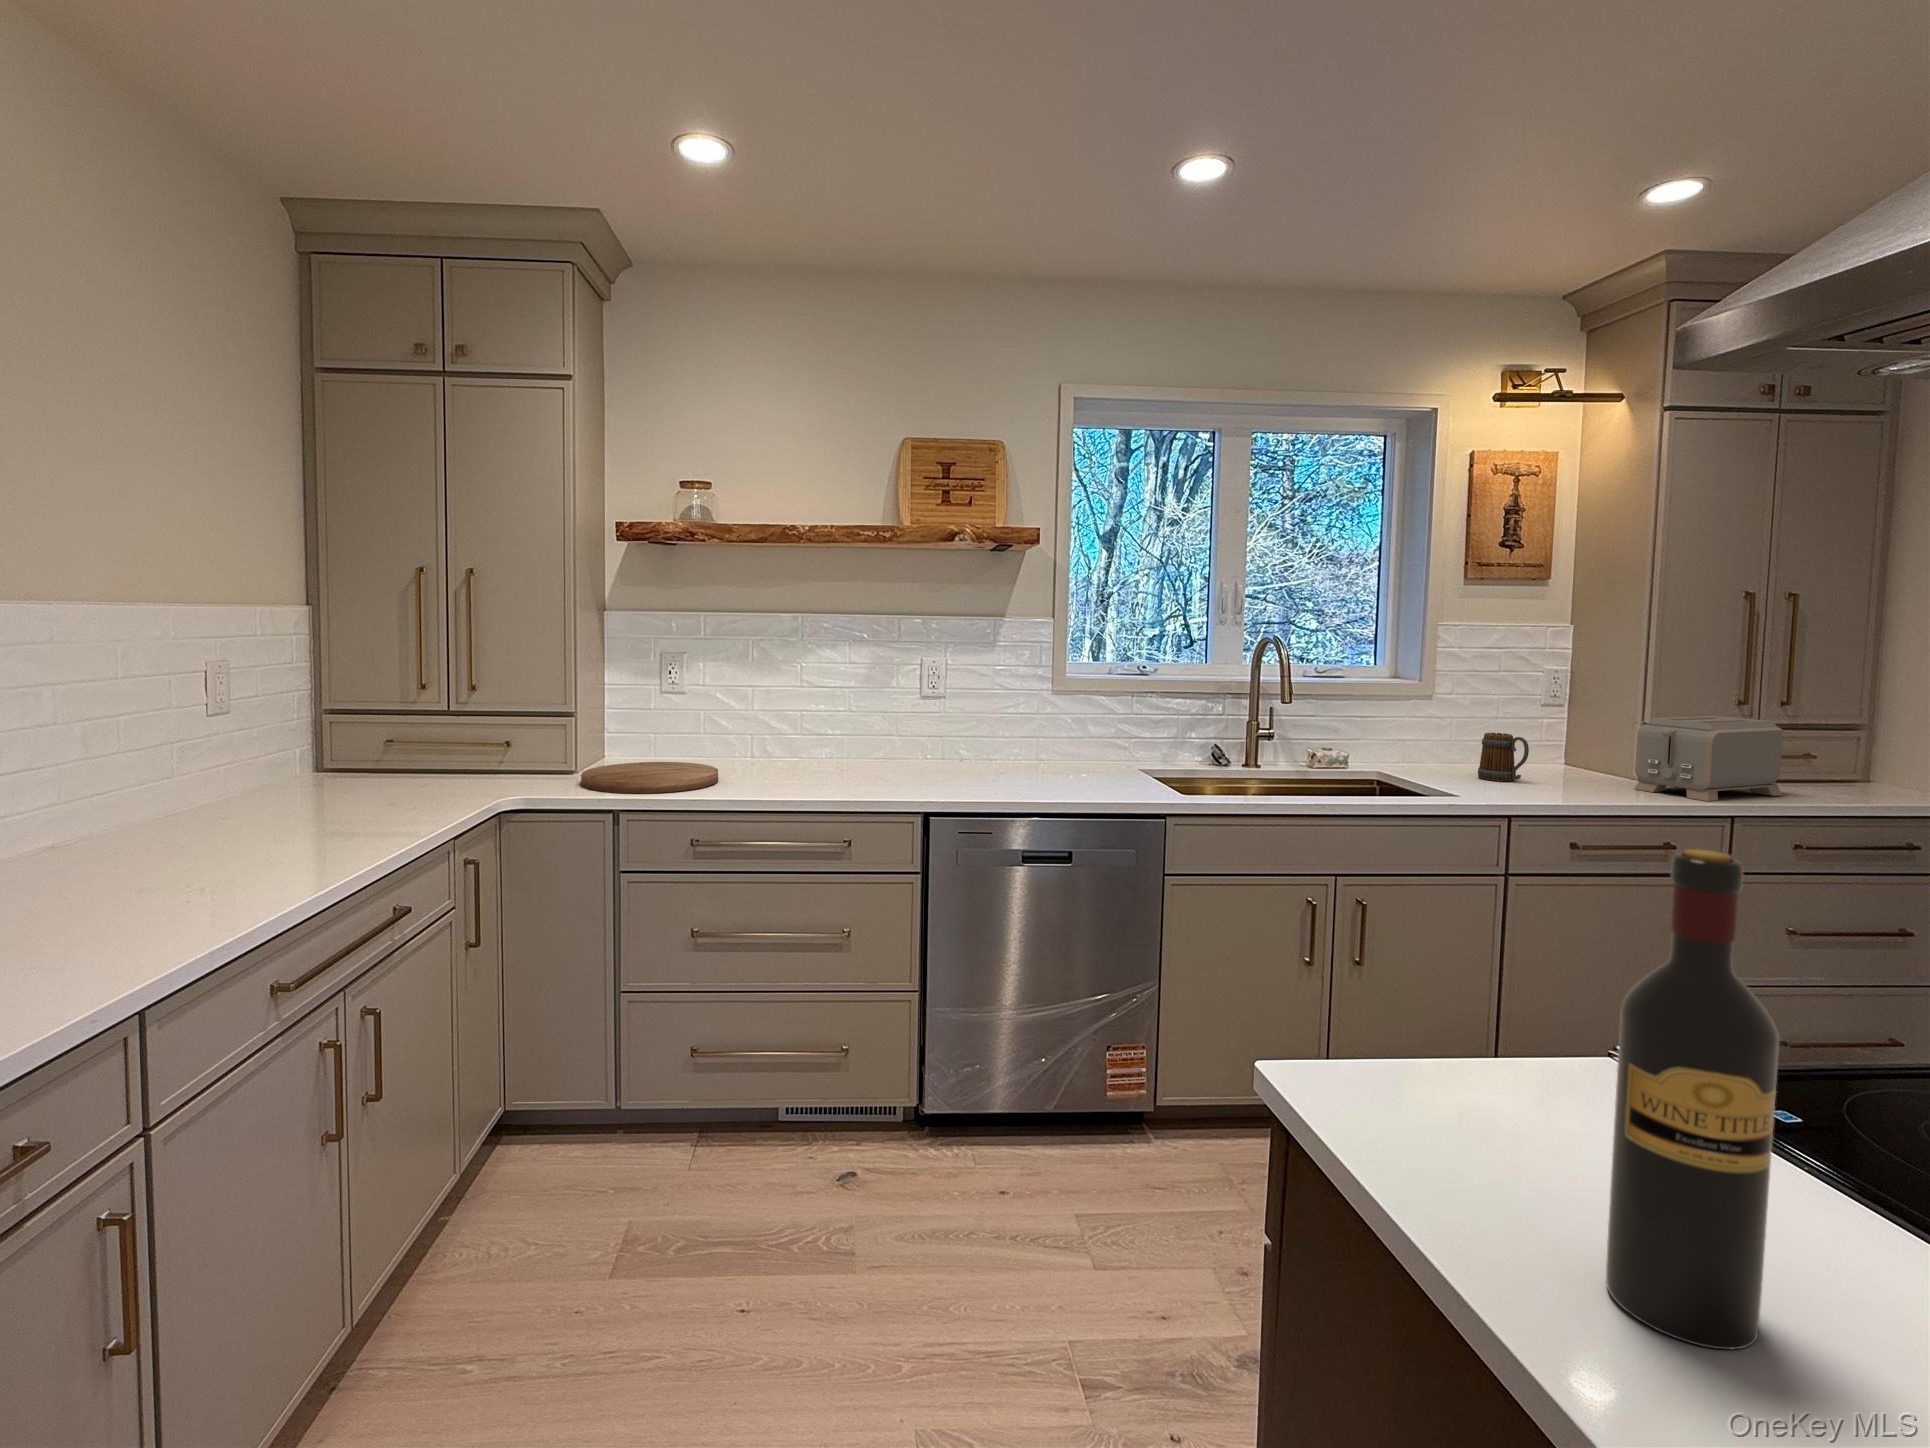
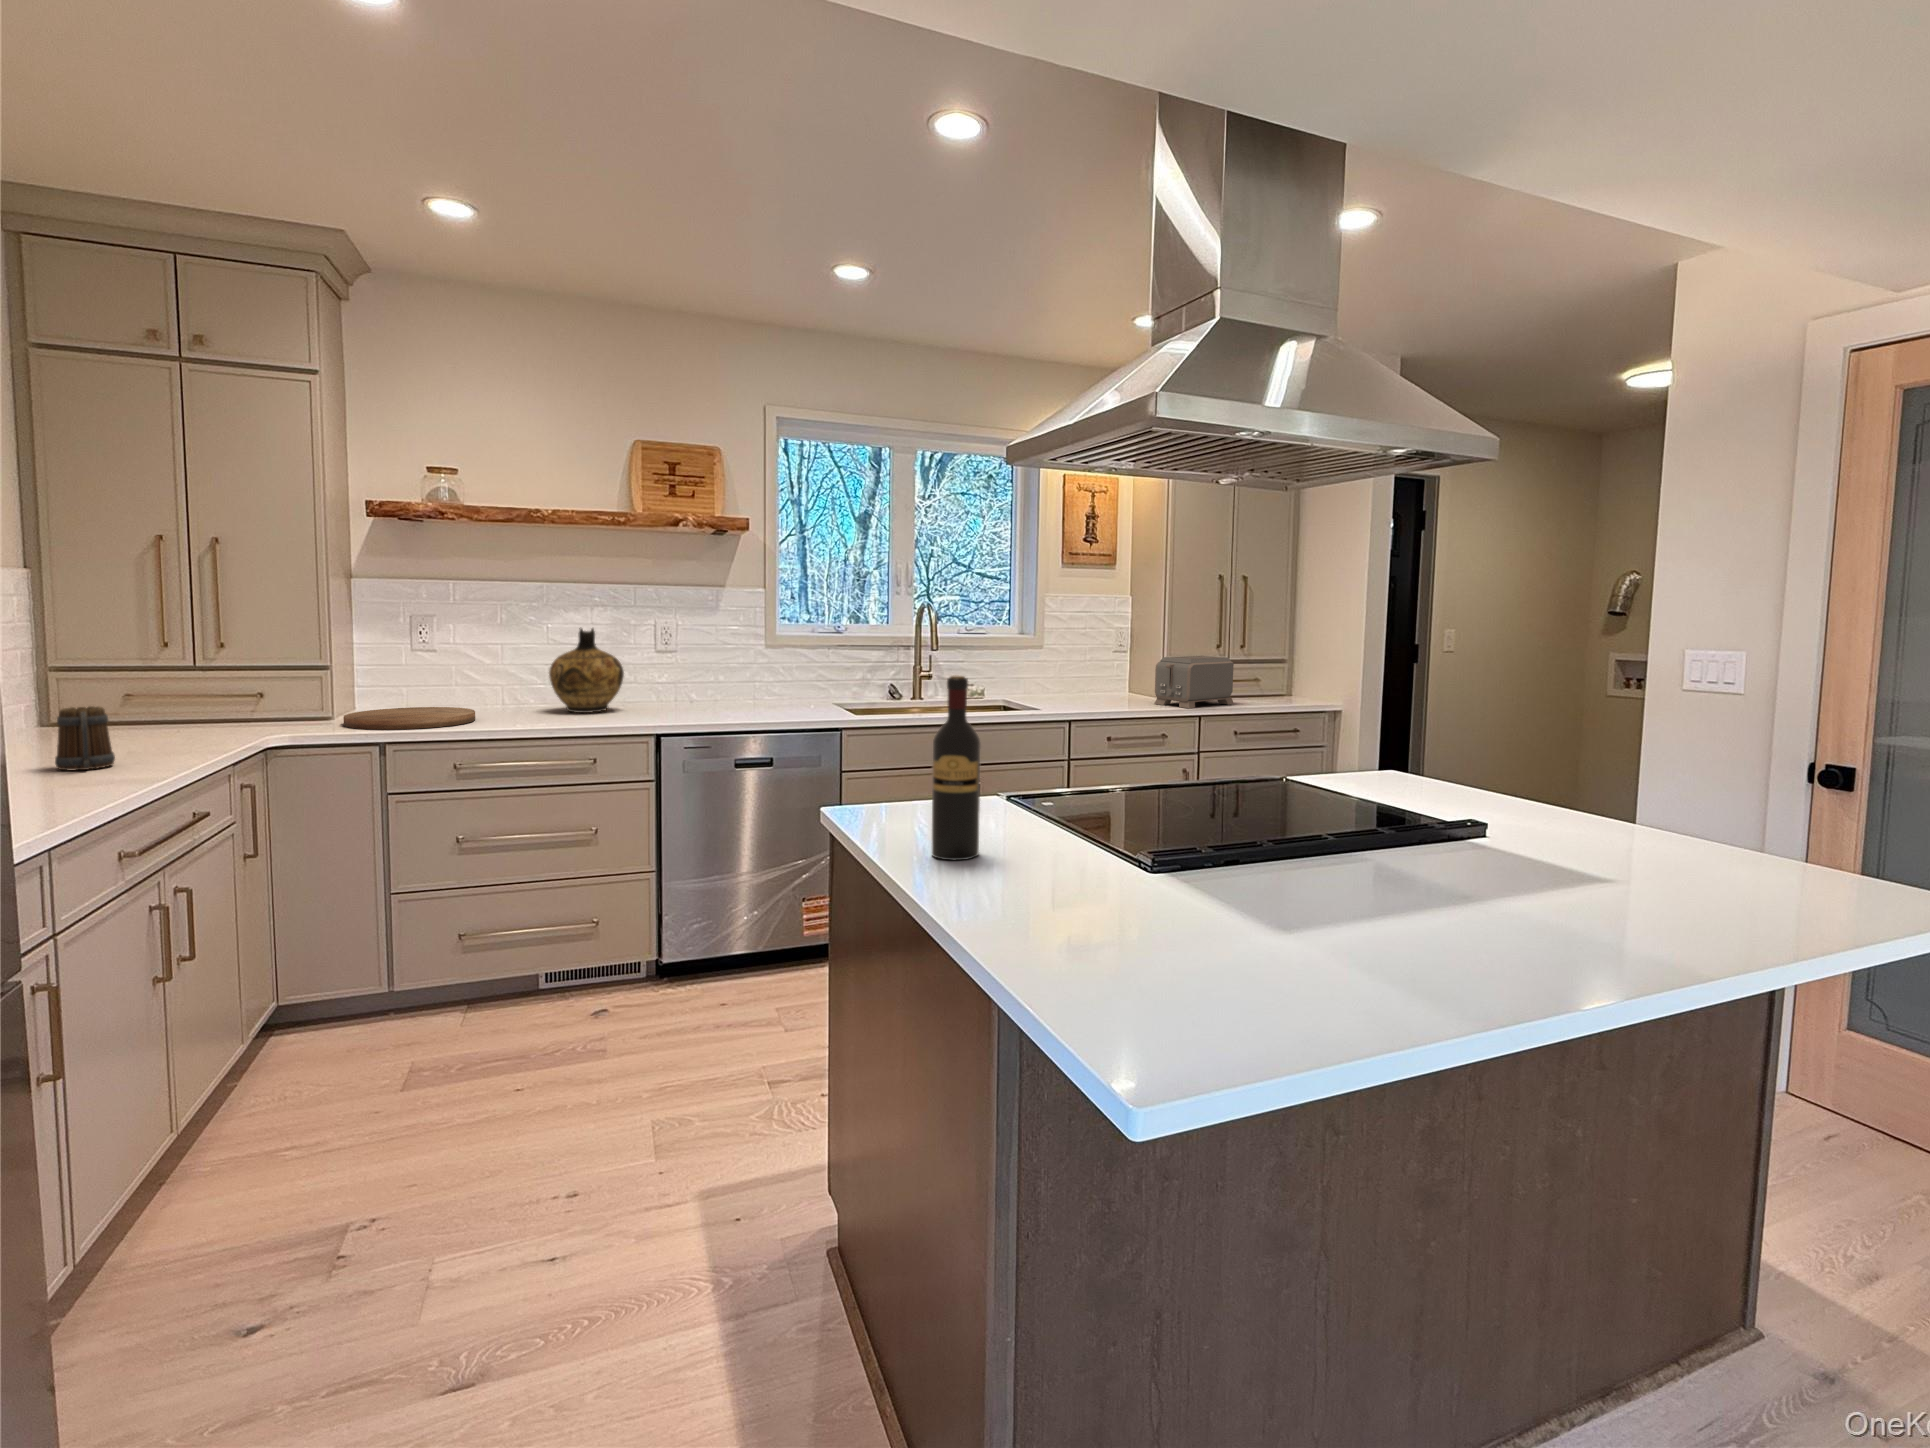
ceramic jug: none [801,669,885,775] -> present [549,628,624,713]
mug: present [1478,733,1529,781] -> present [55,706,115,771]

